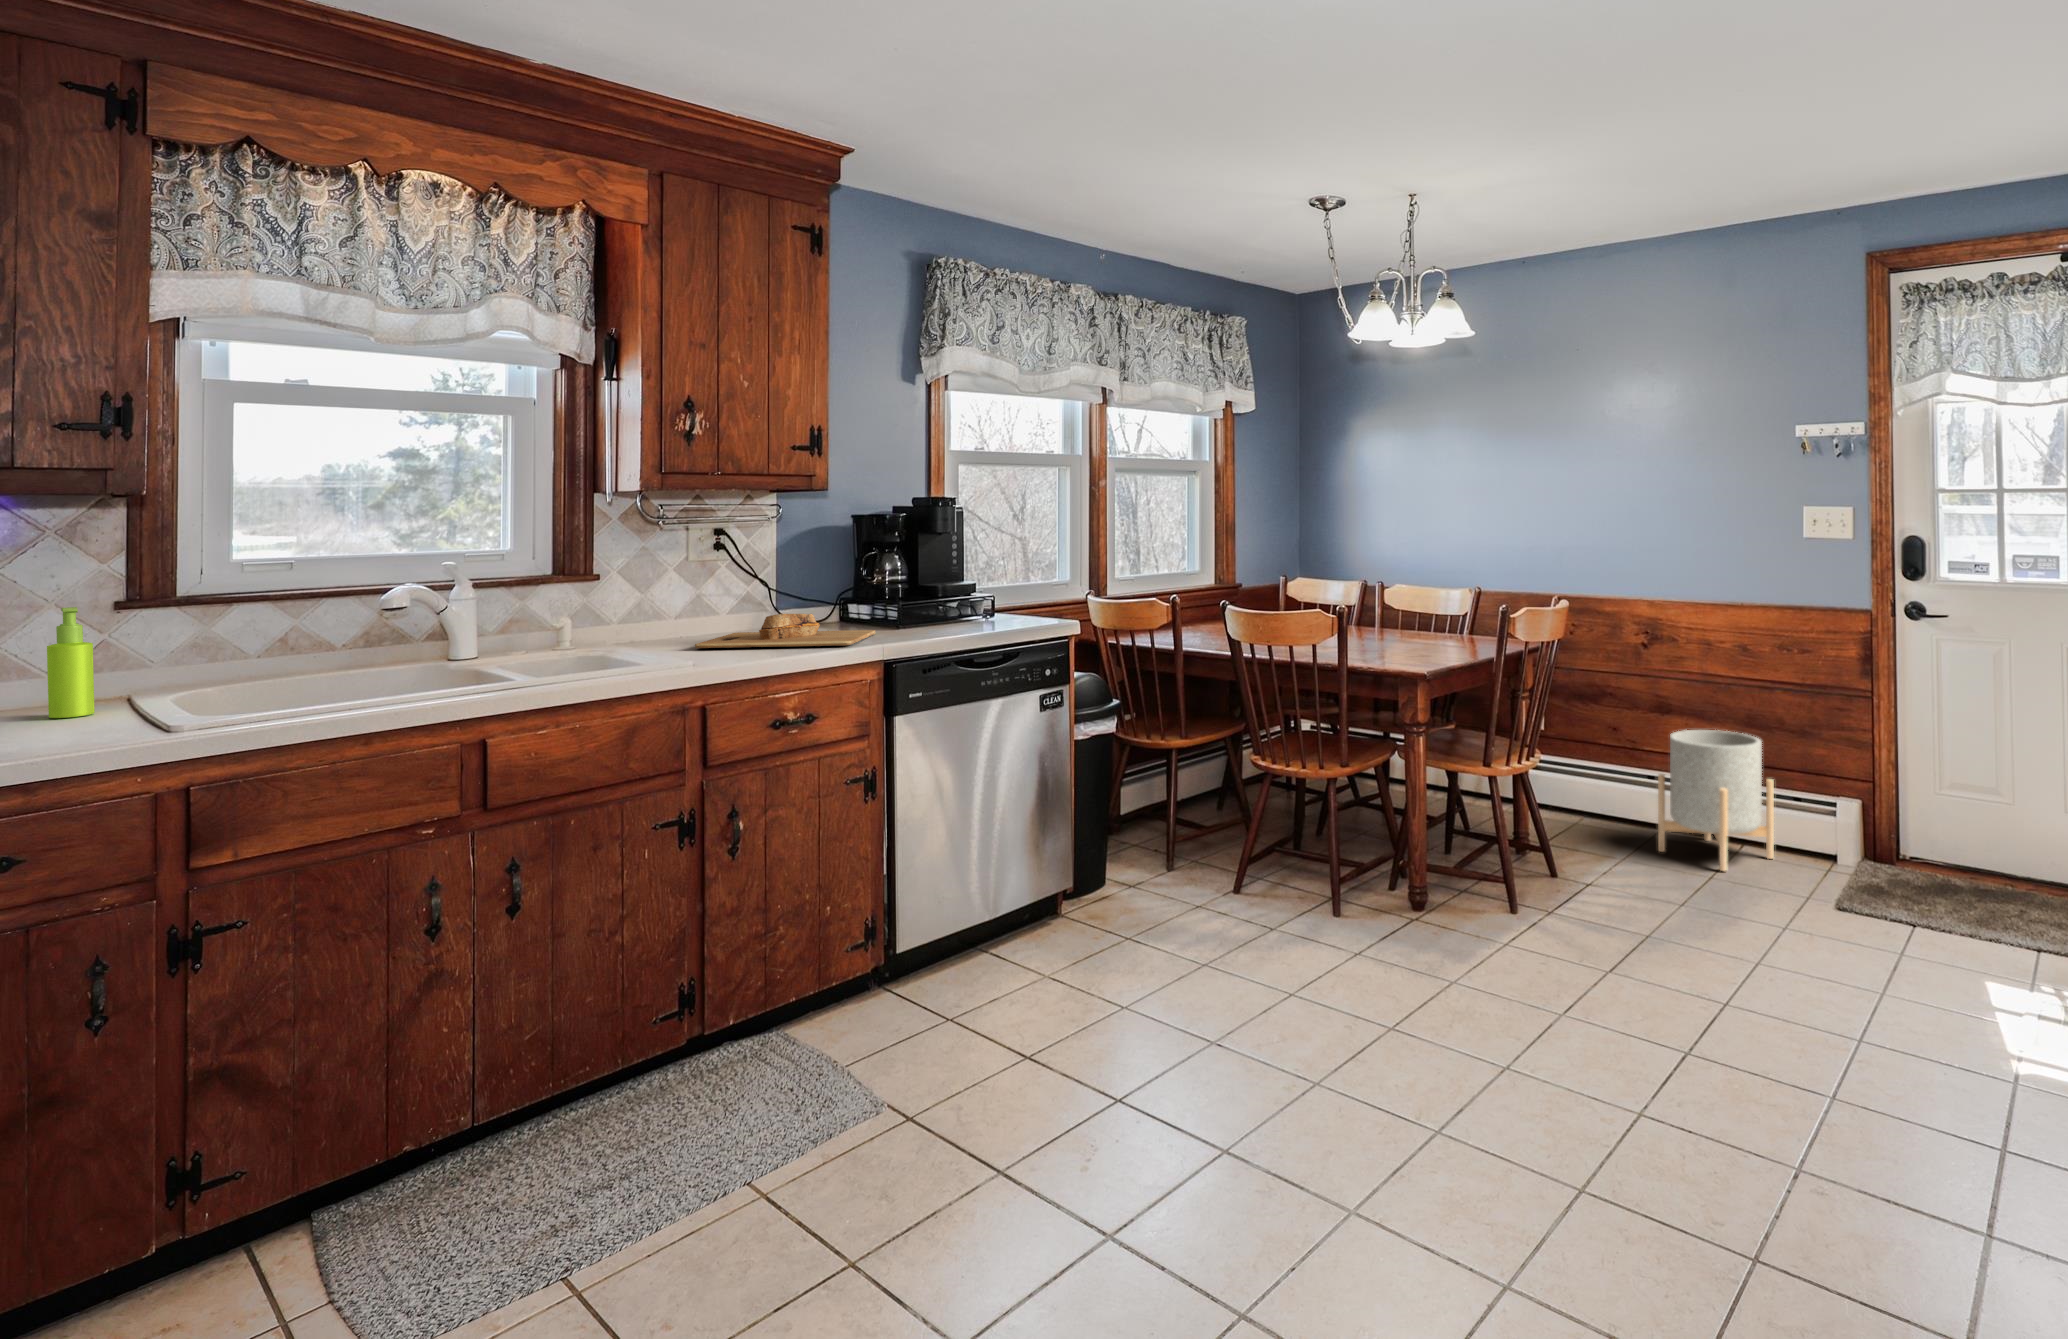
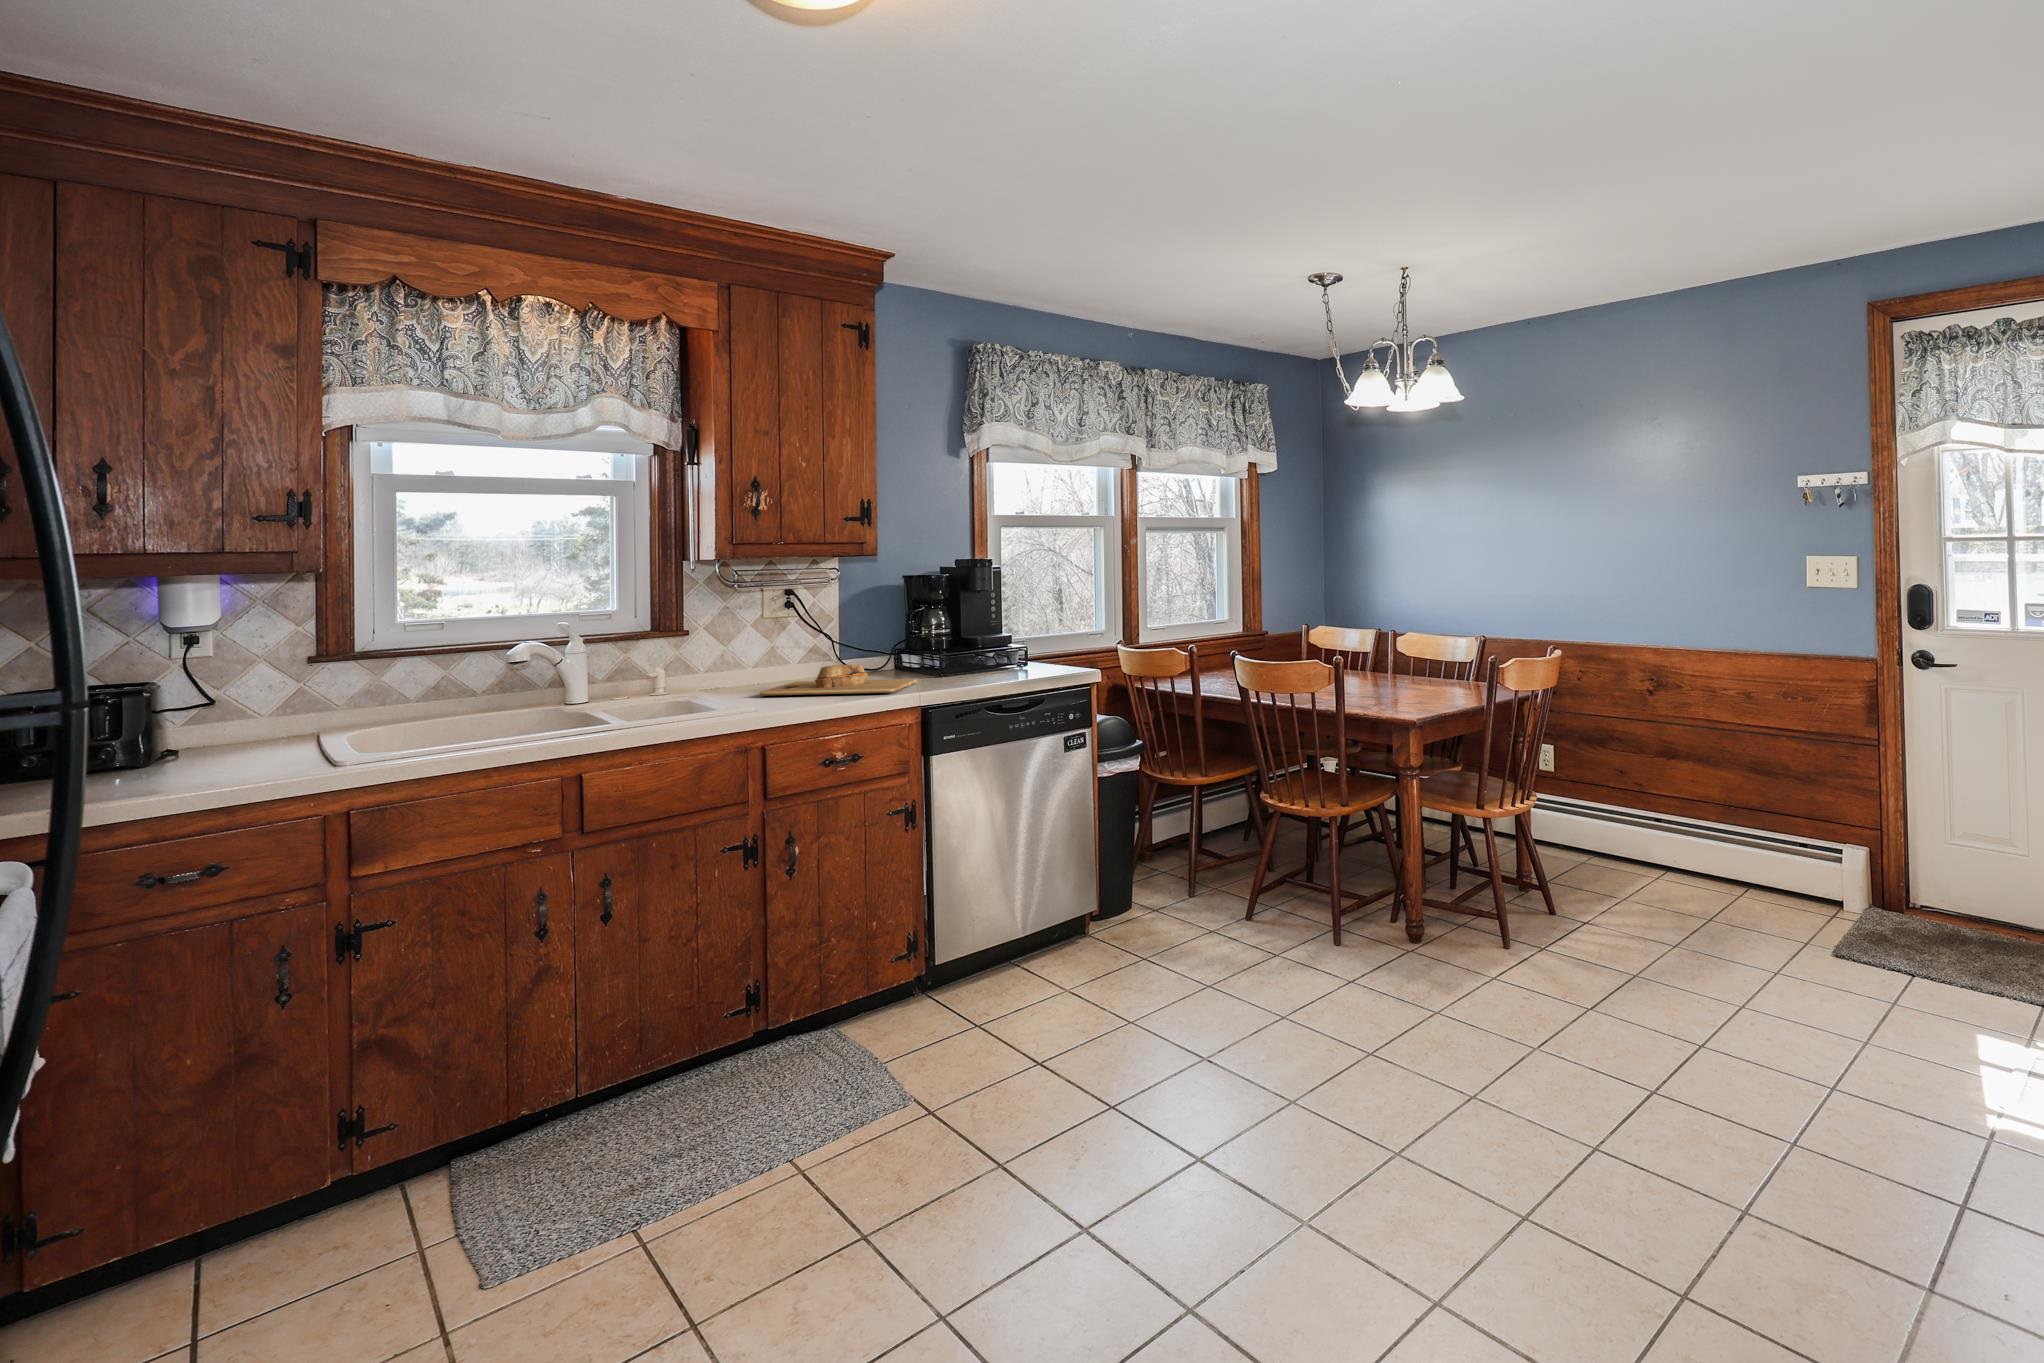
soap dispenser: present [47,607,95,718] -> none [248,664,282,754]
planter: present [1658,730,1774,871] -> none [1655,772,1768,907]

